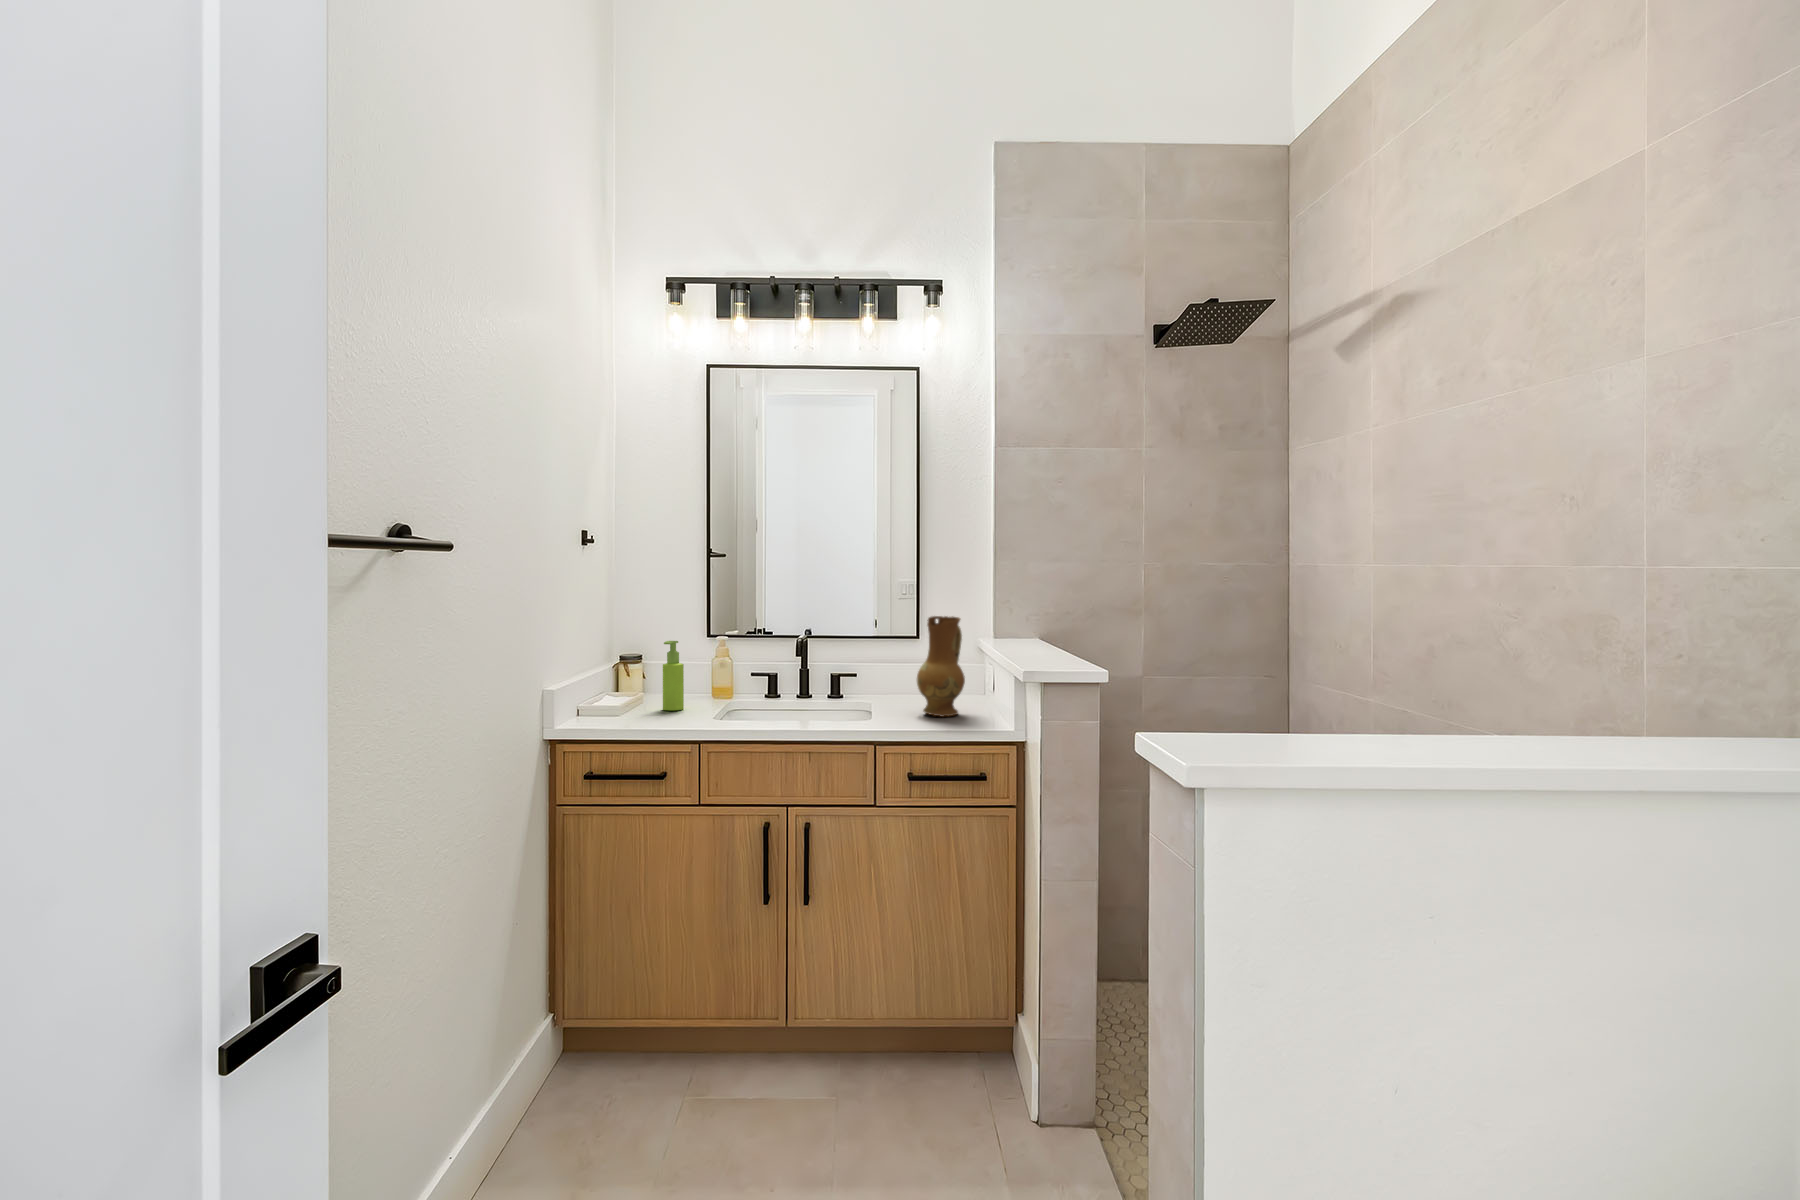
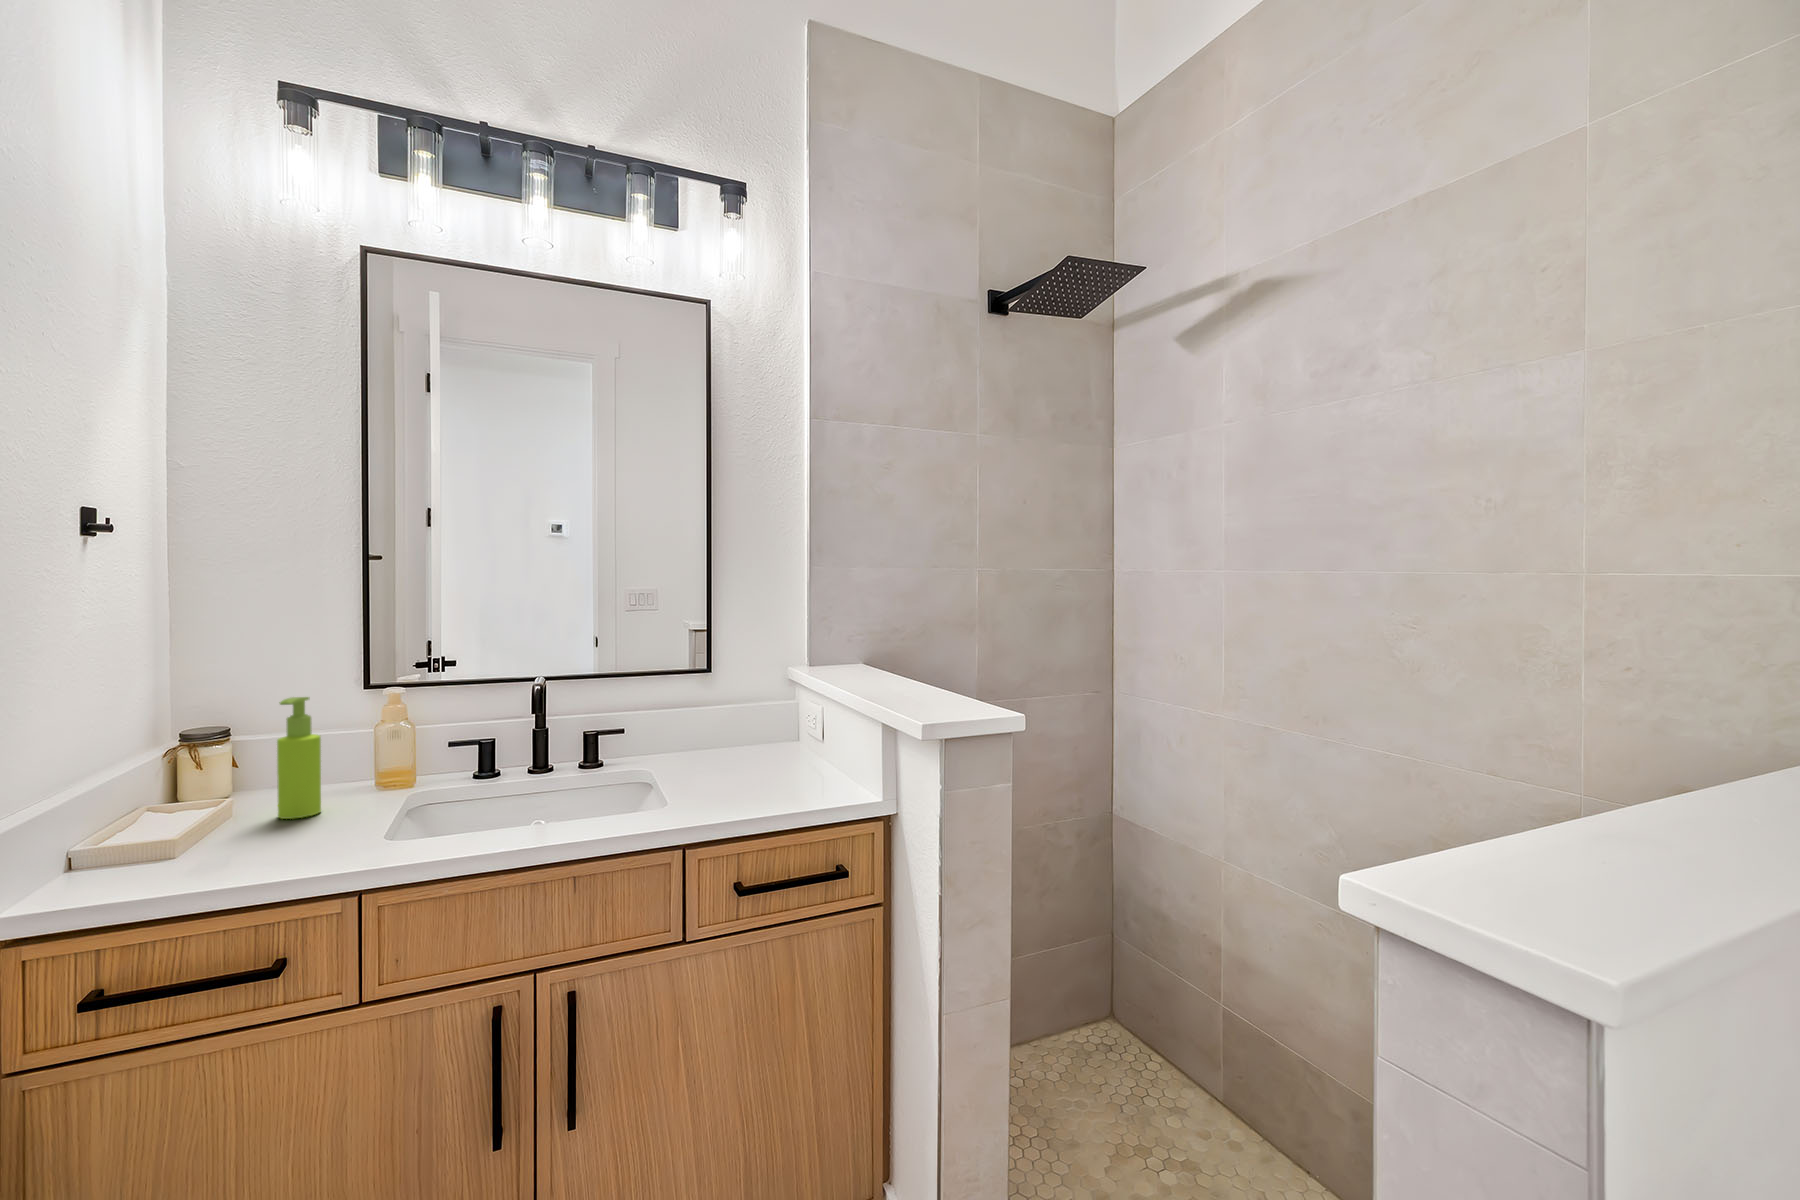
ceramic jug: present [917,616,965,717] -> none [725,643,794,787]

